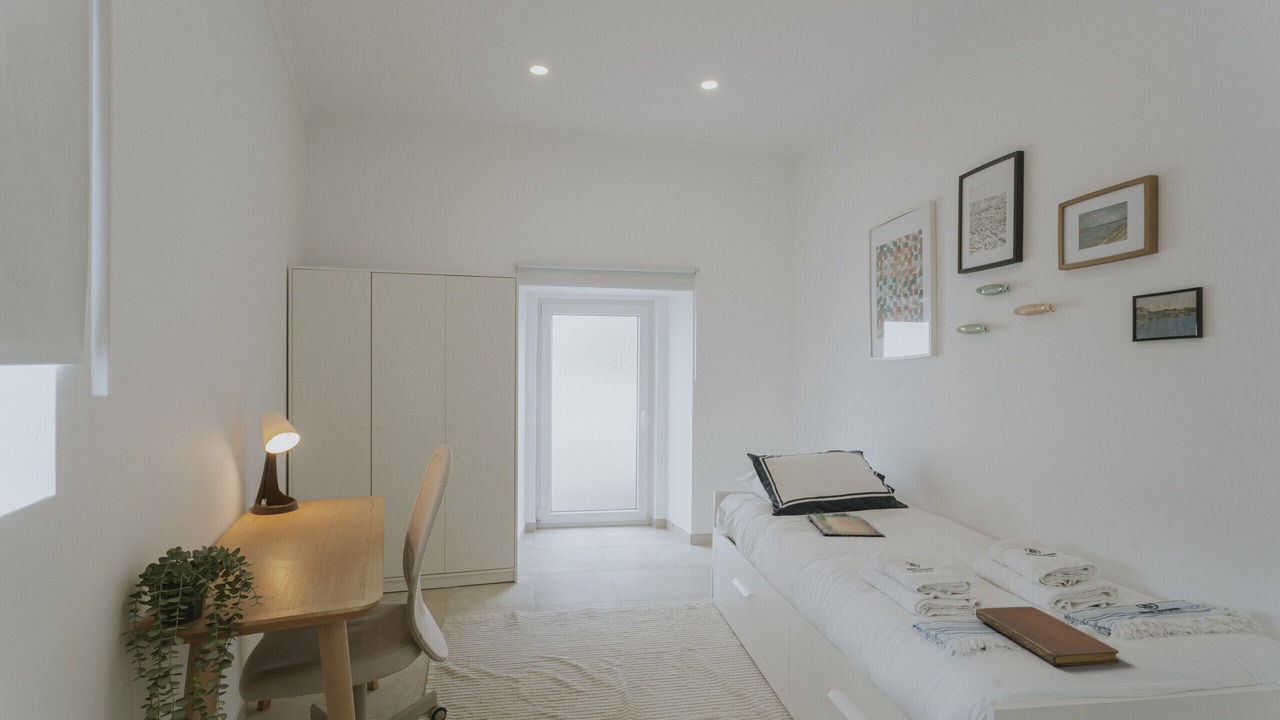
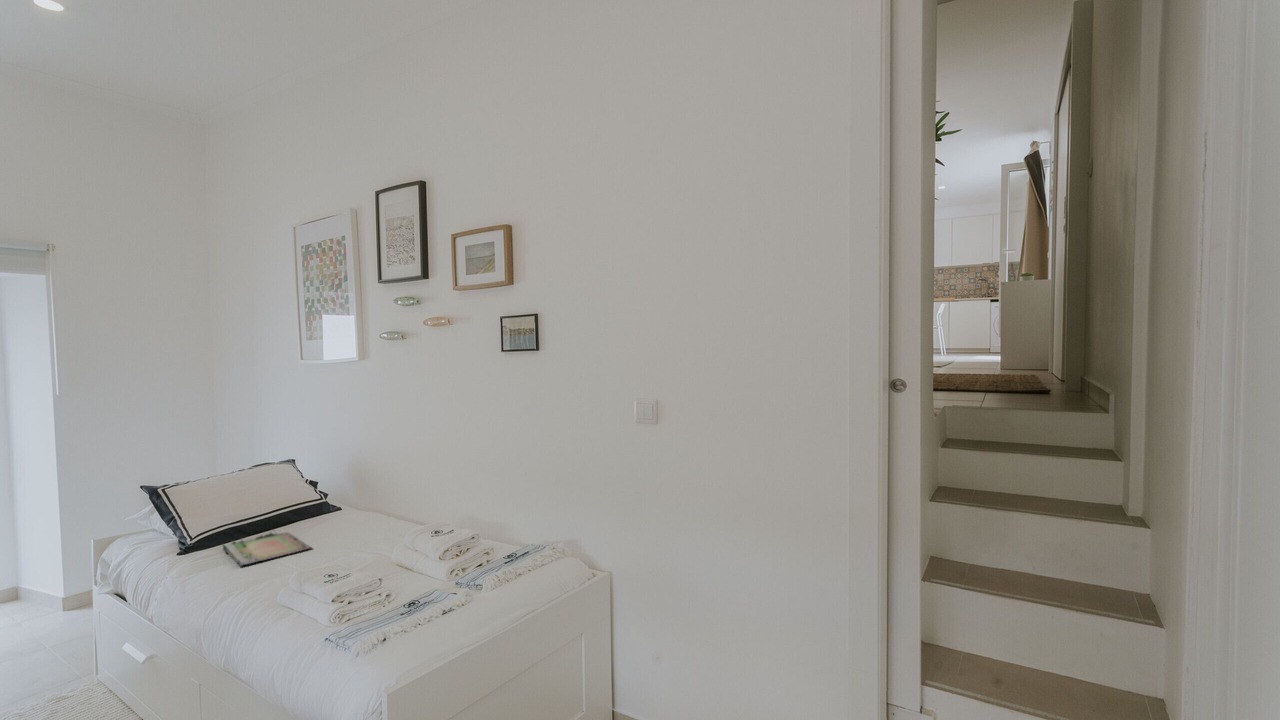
notebook: present [976,607,1119,666] -> none [384,584,484,632]

